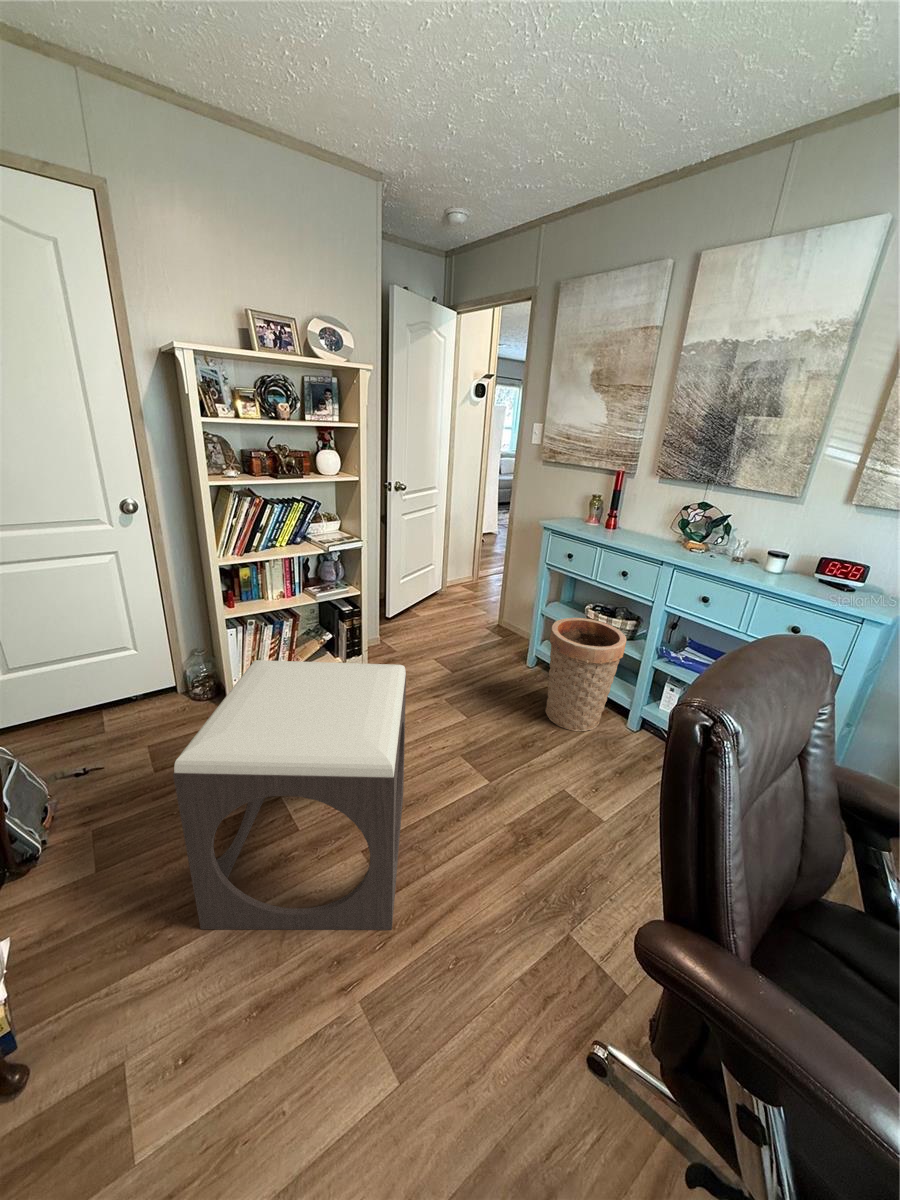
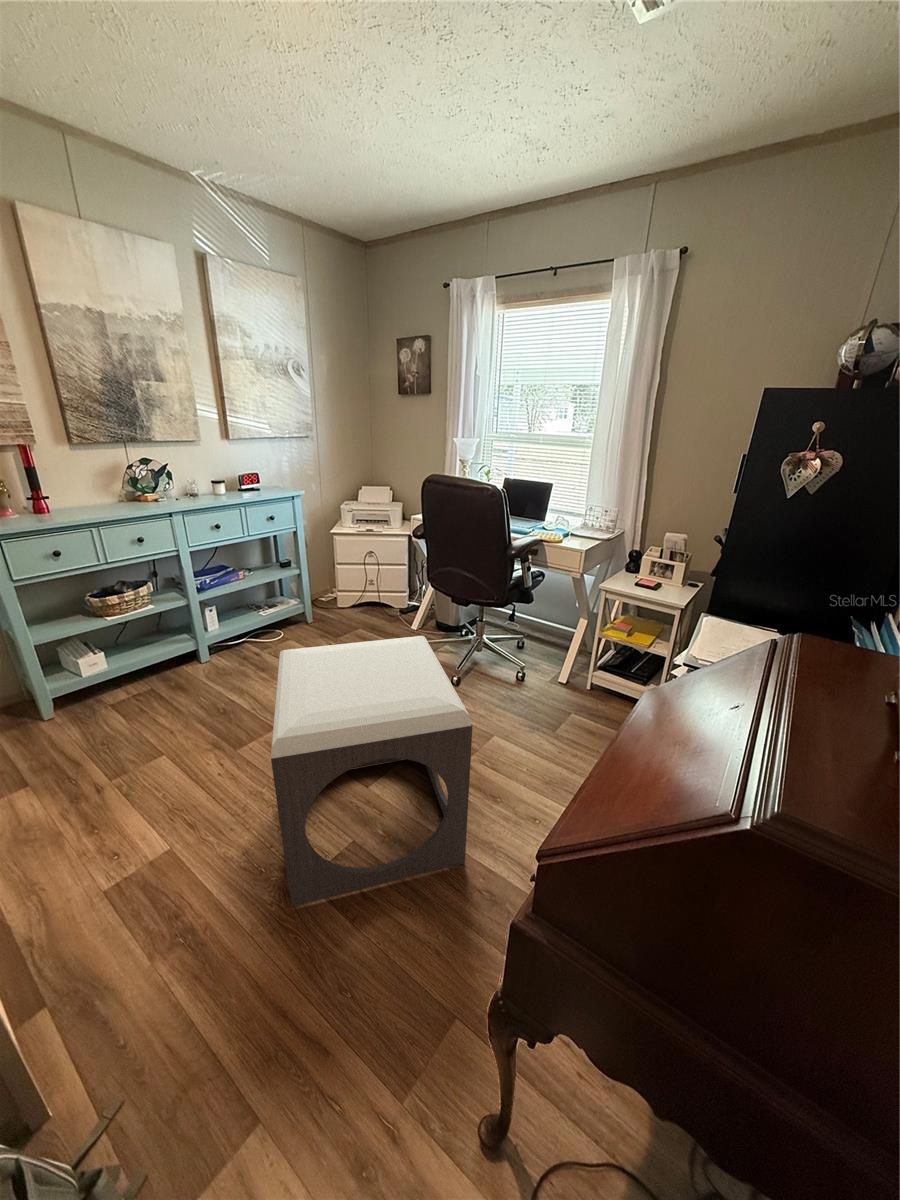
basket: present [546,618,626,731] -> none [125,589,209,702]

